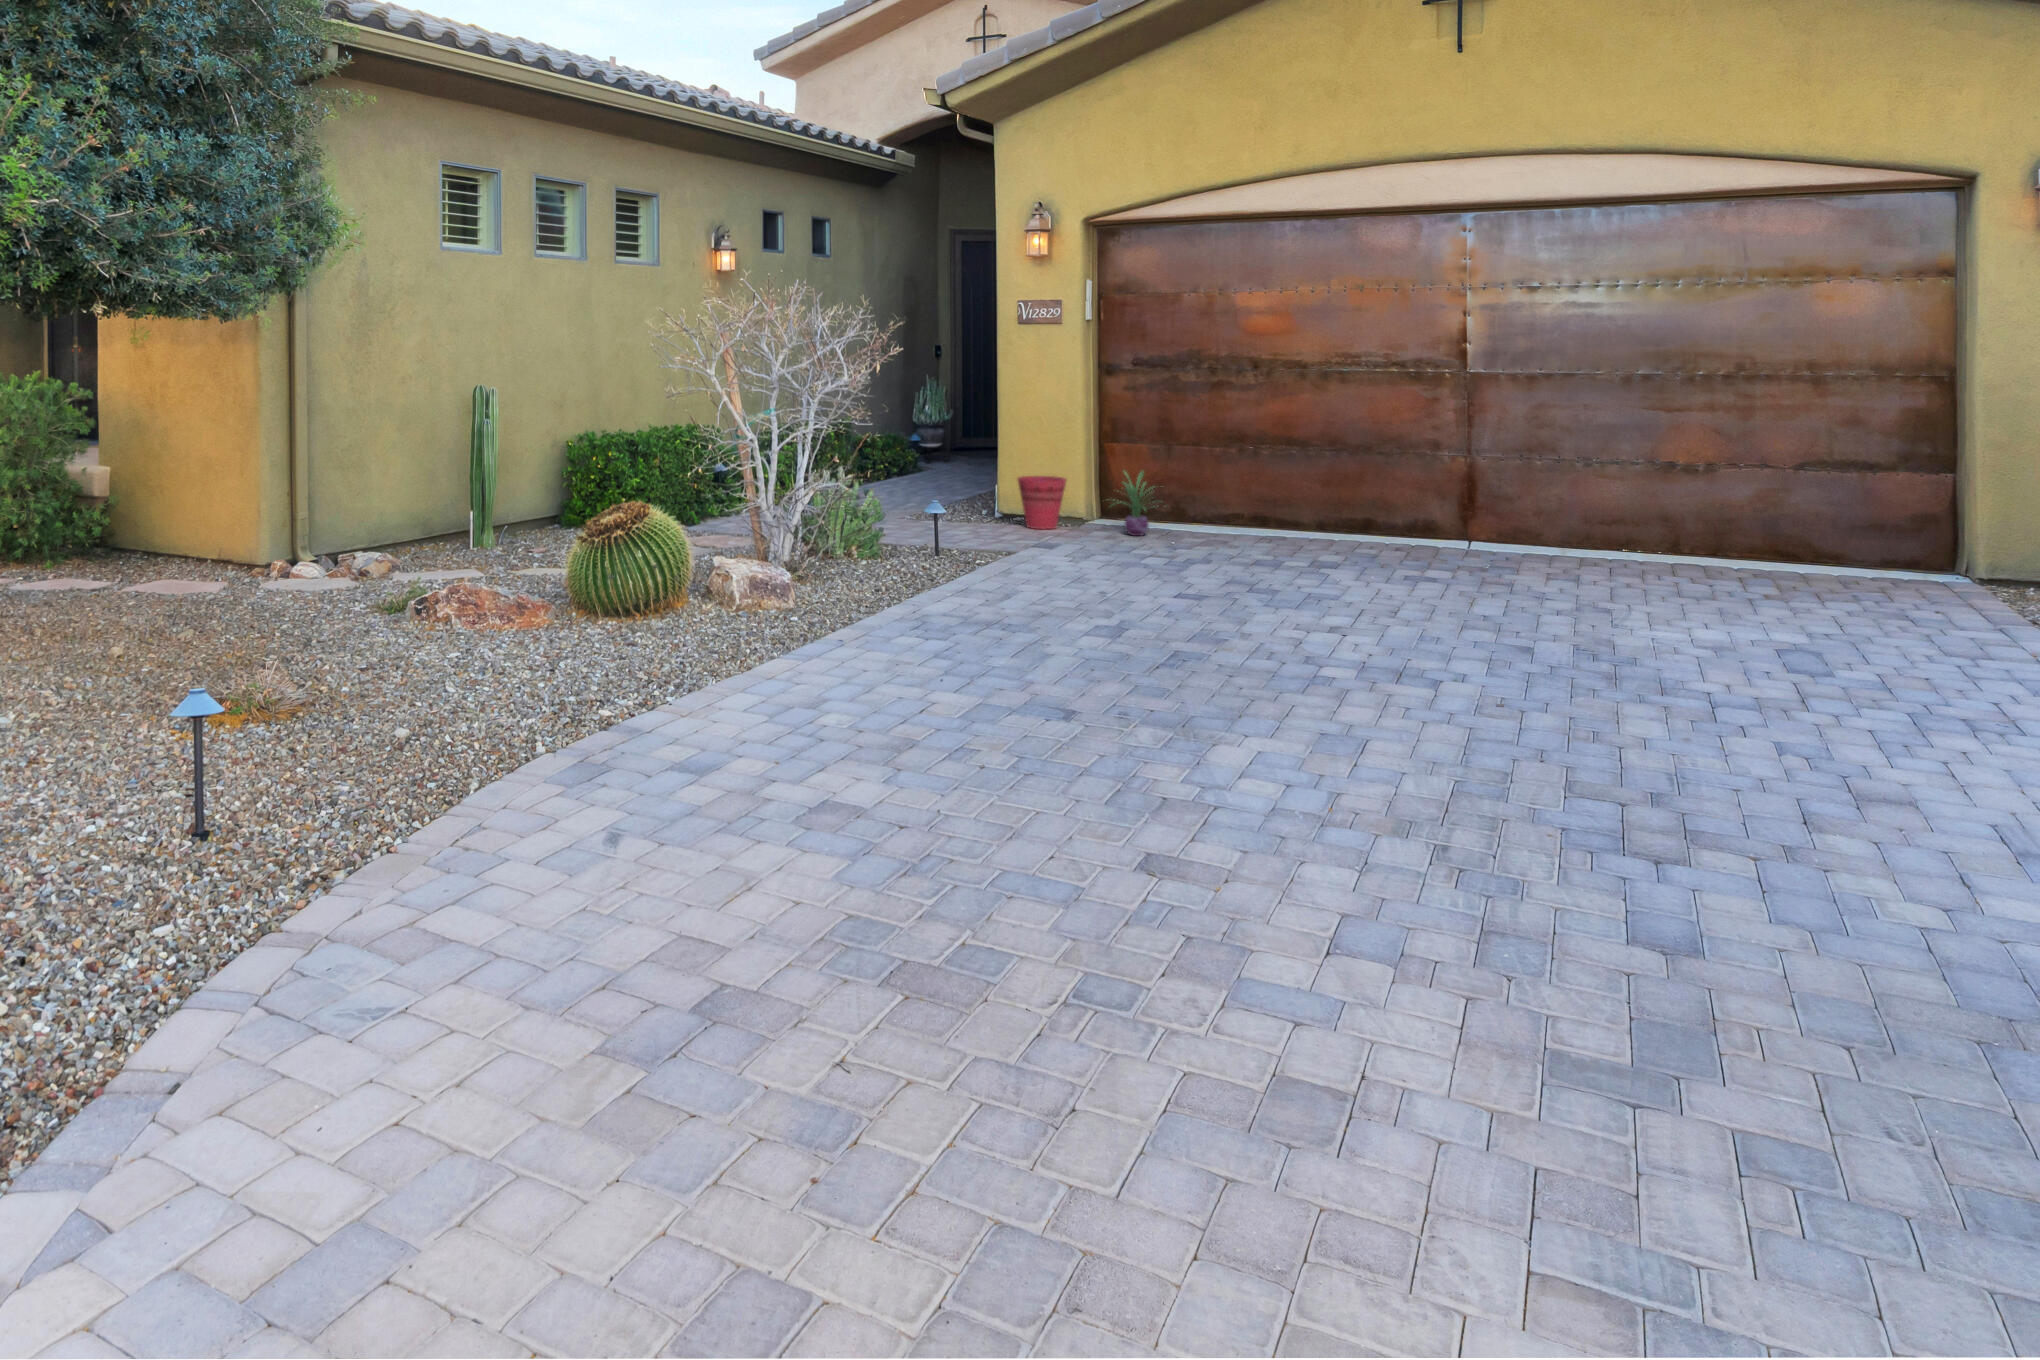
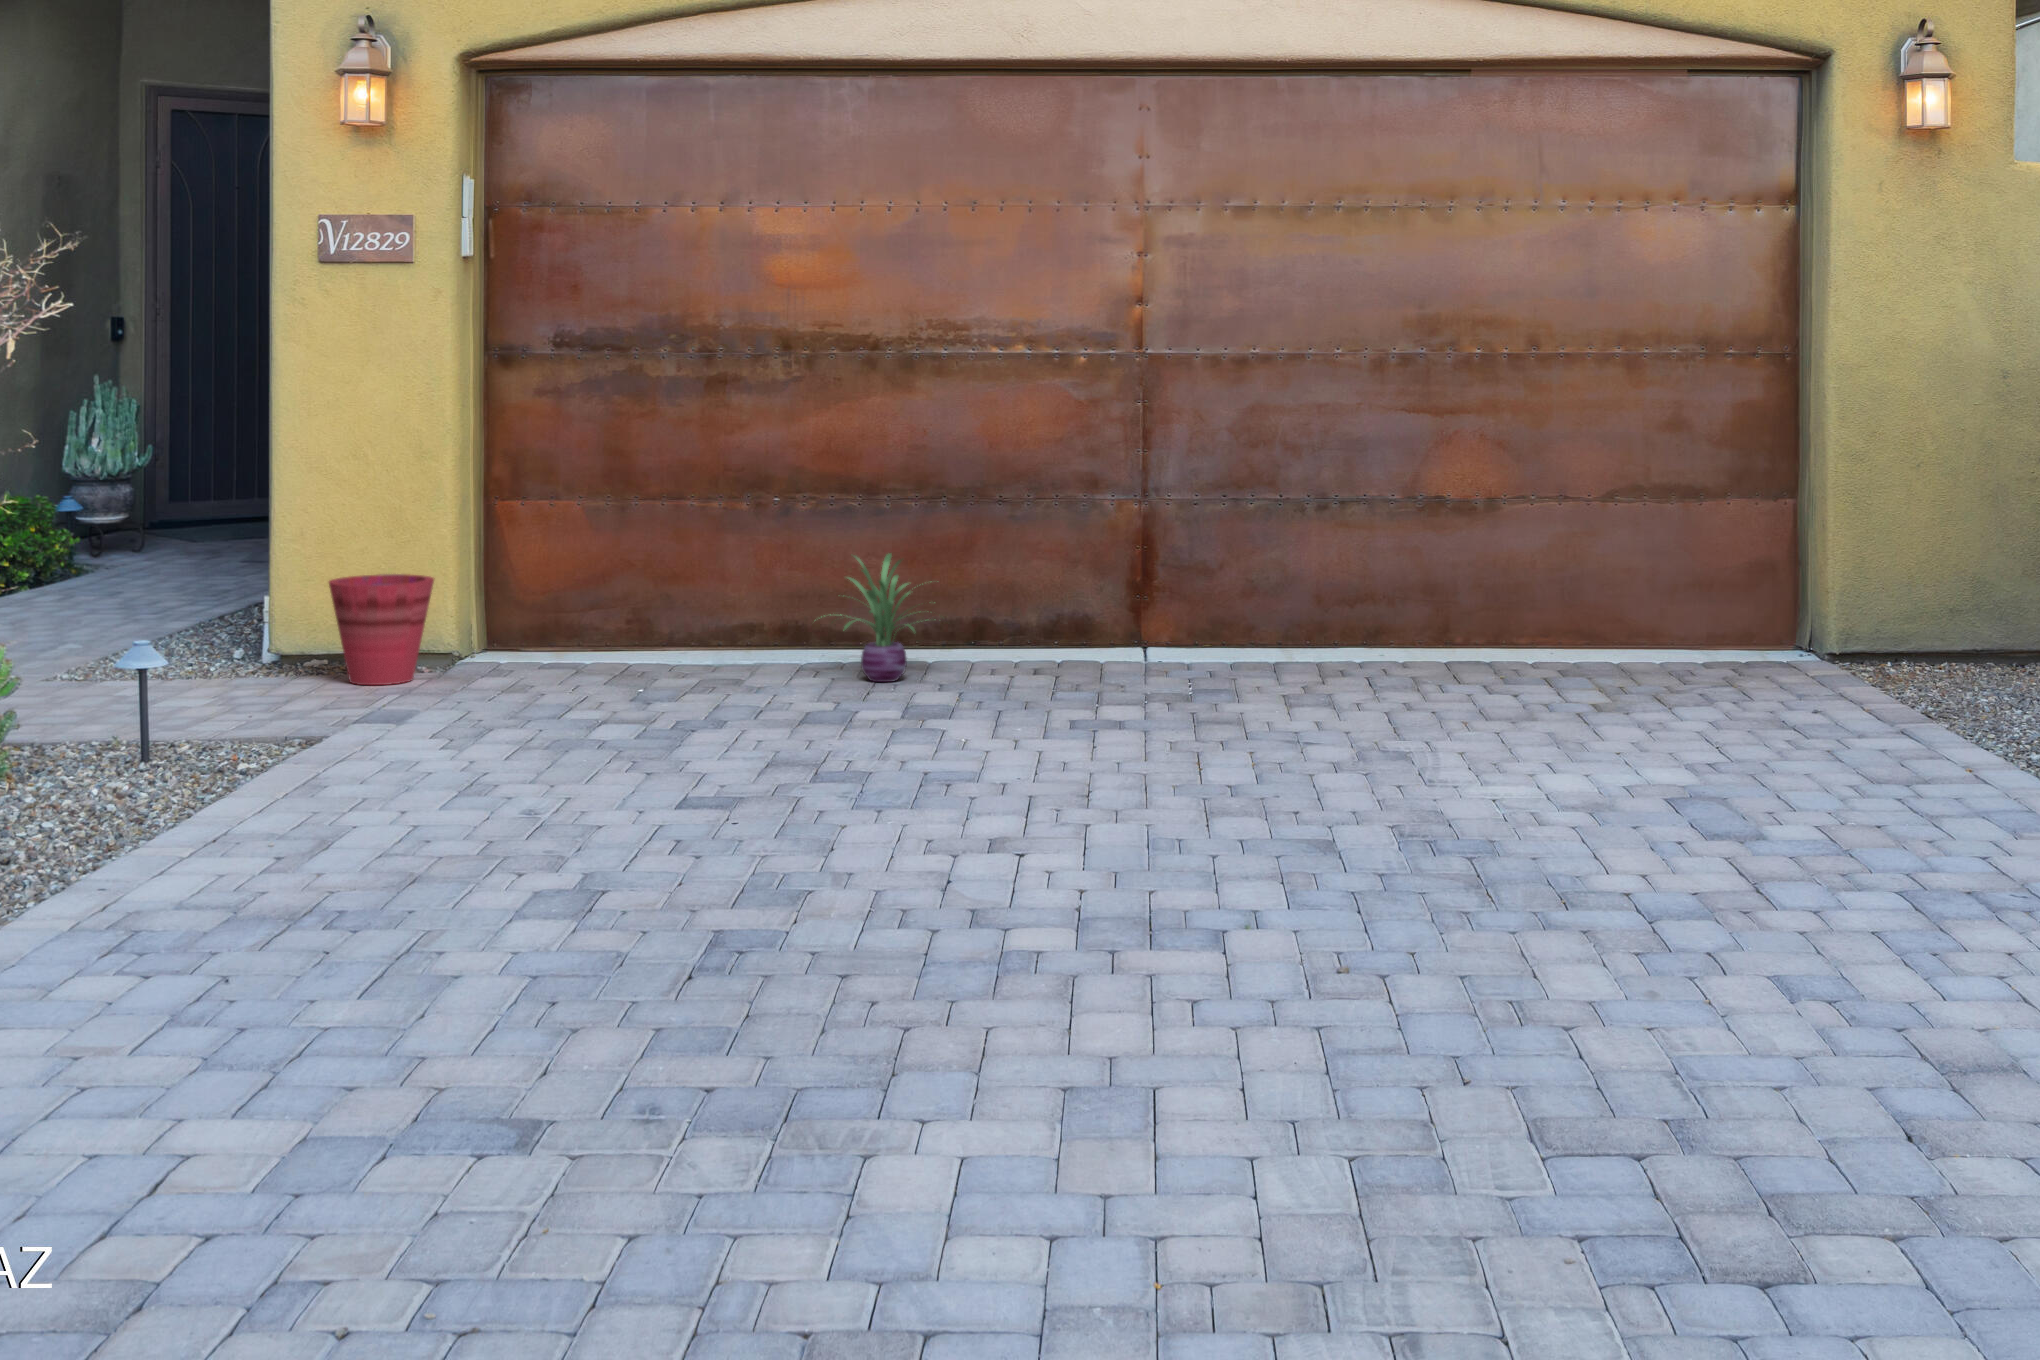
decorative plant: present [1118,472,1148,536] -> present [821,554,915,682]

